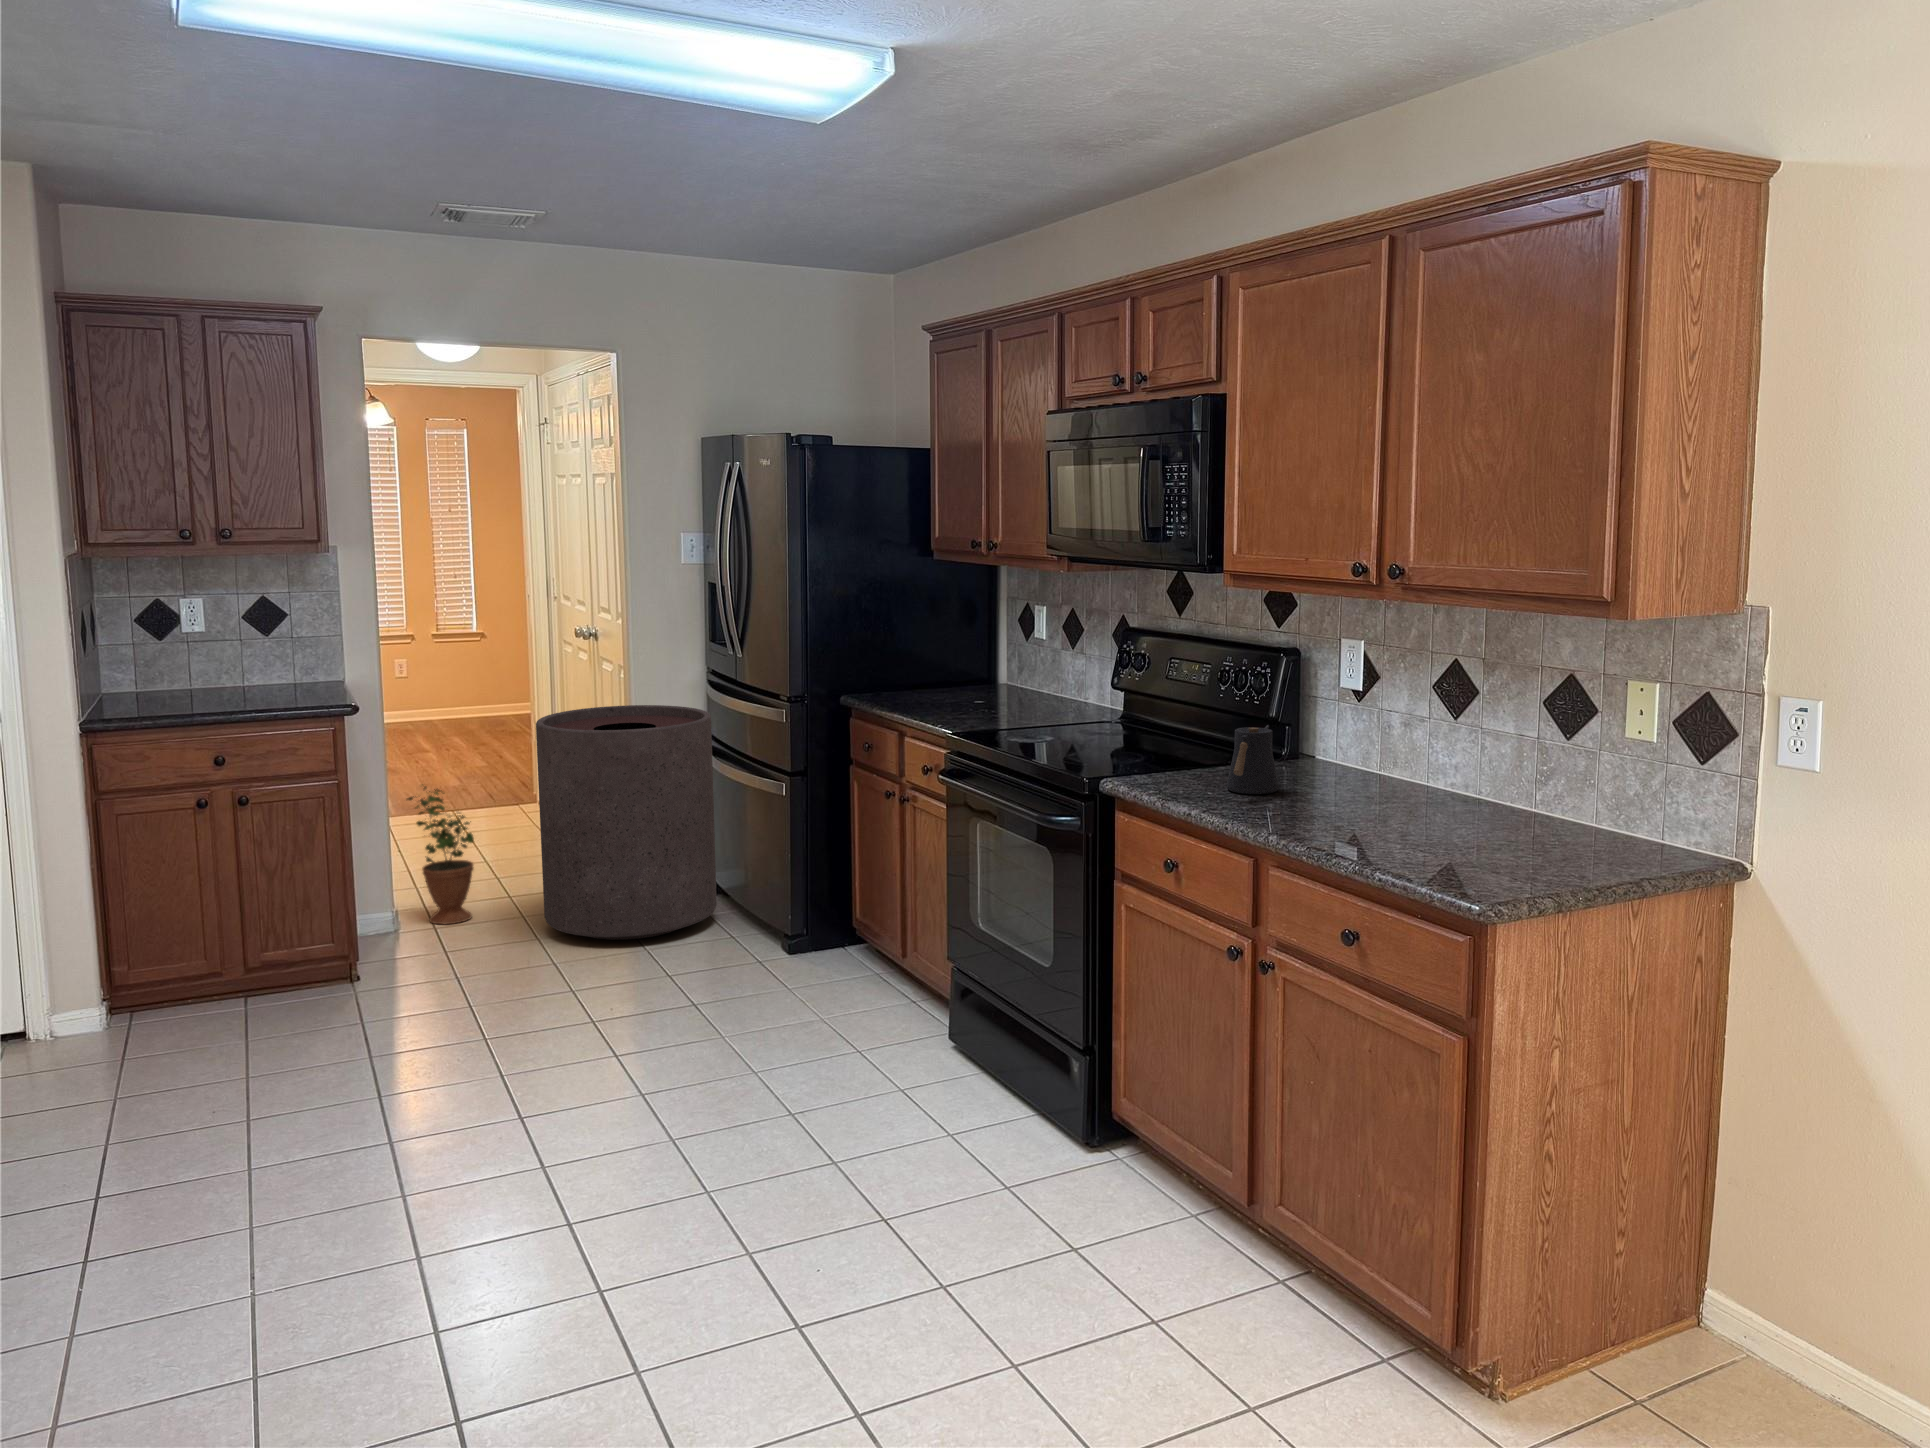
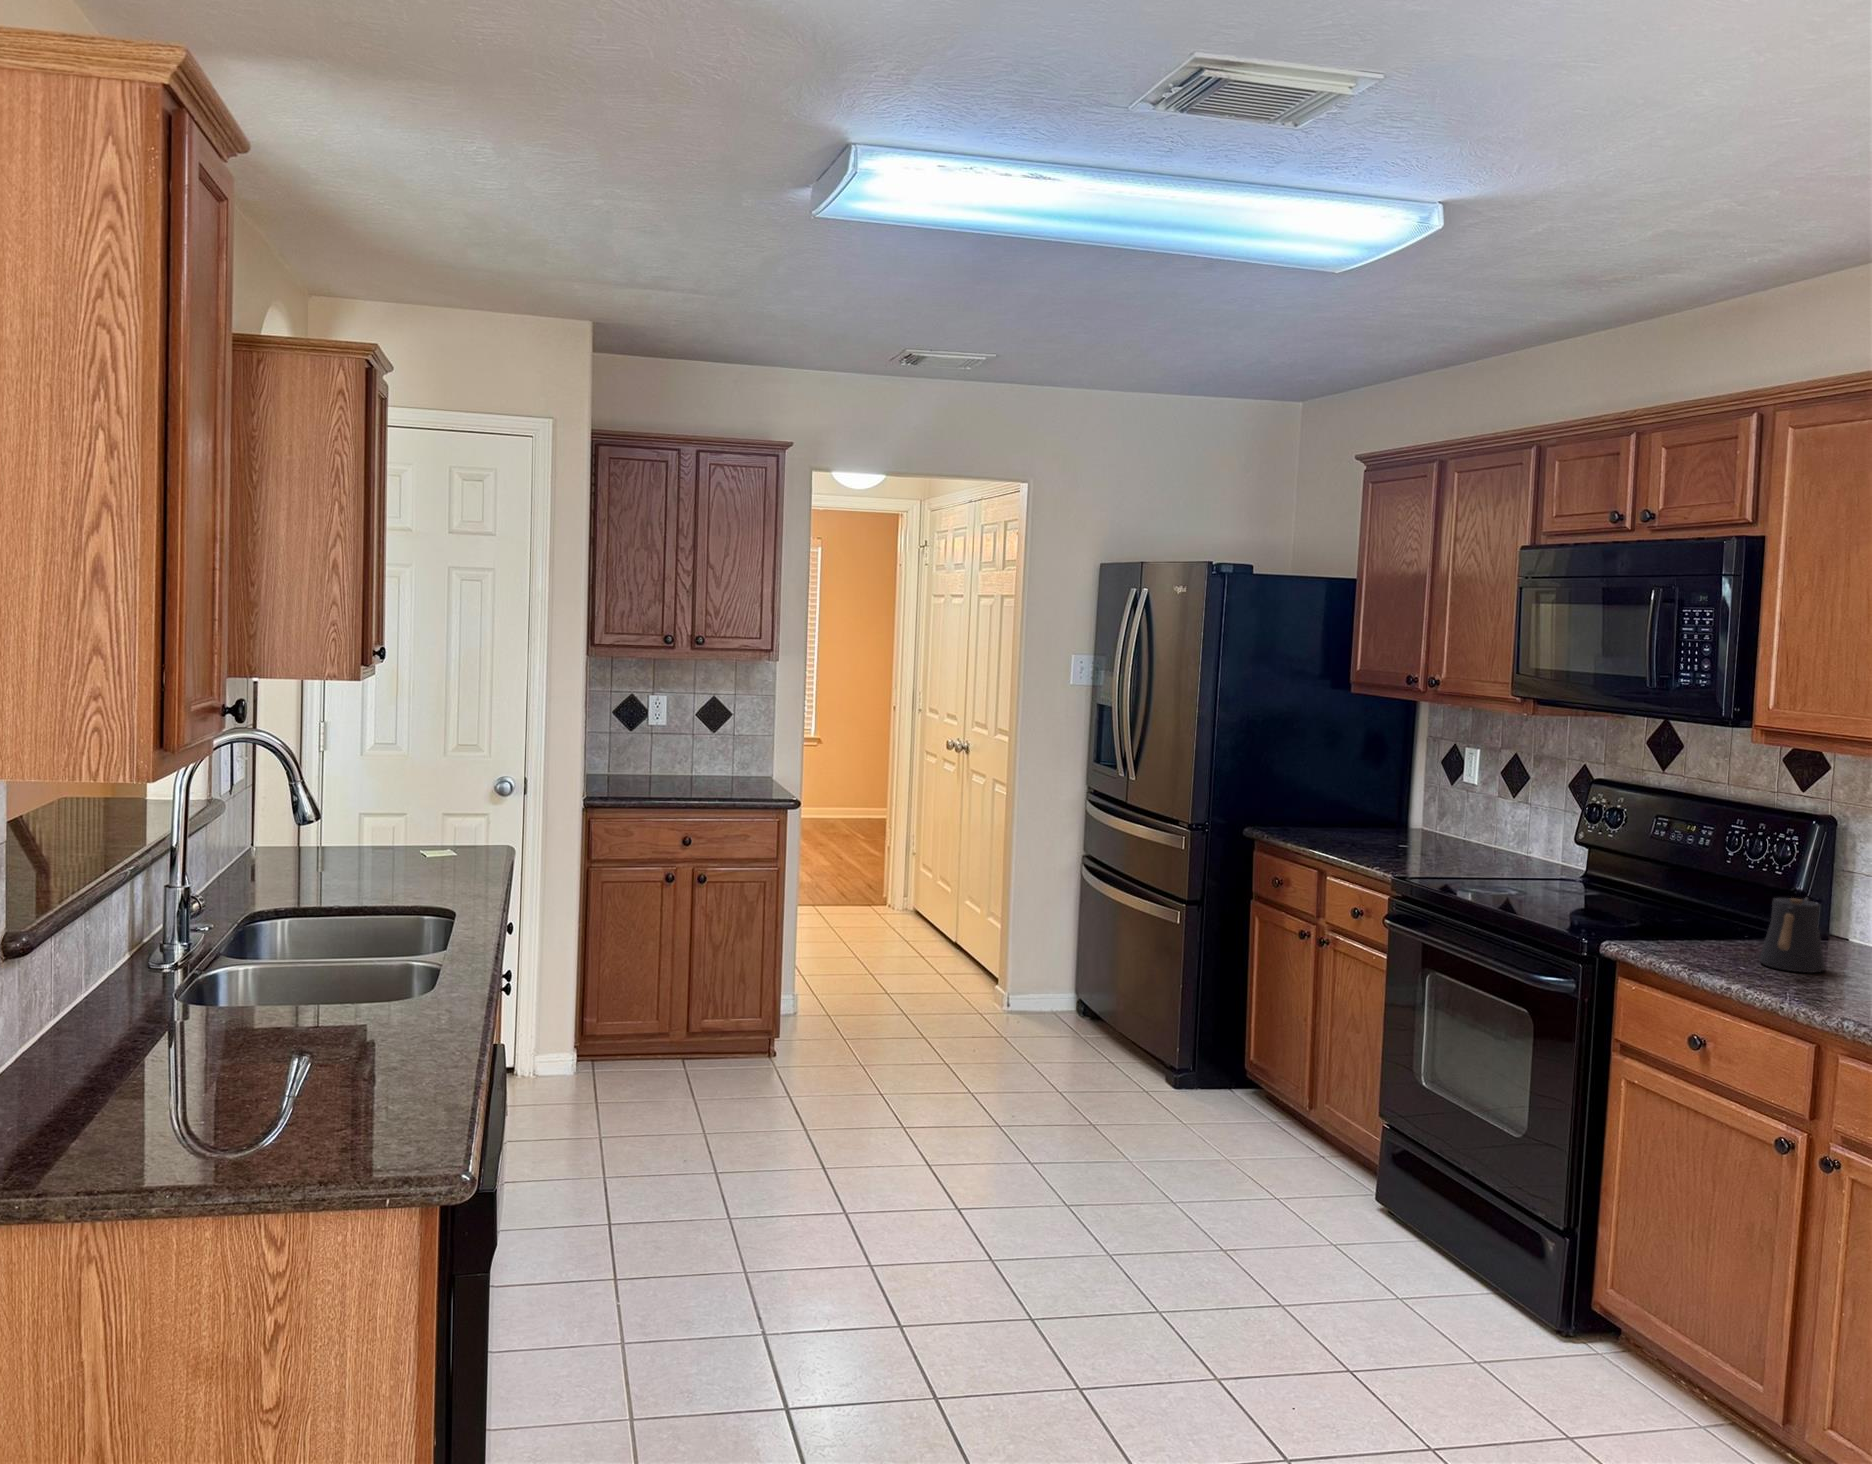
trash can: present [536,705,717,940] -> none [930,819,1104,1051]
potted plant: present [407,784,474,924] -> none [806,880,867,1017]

